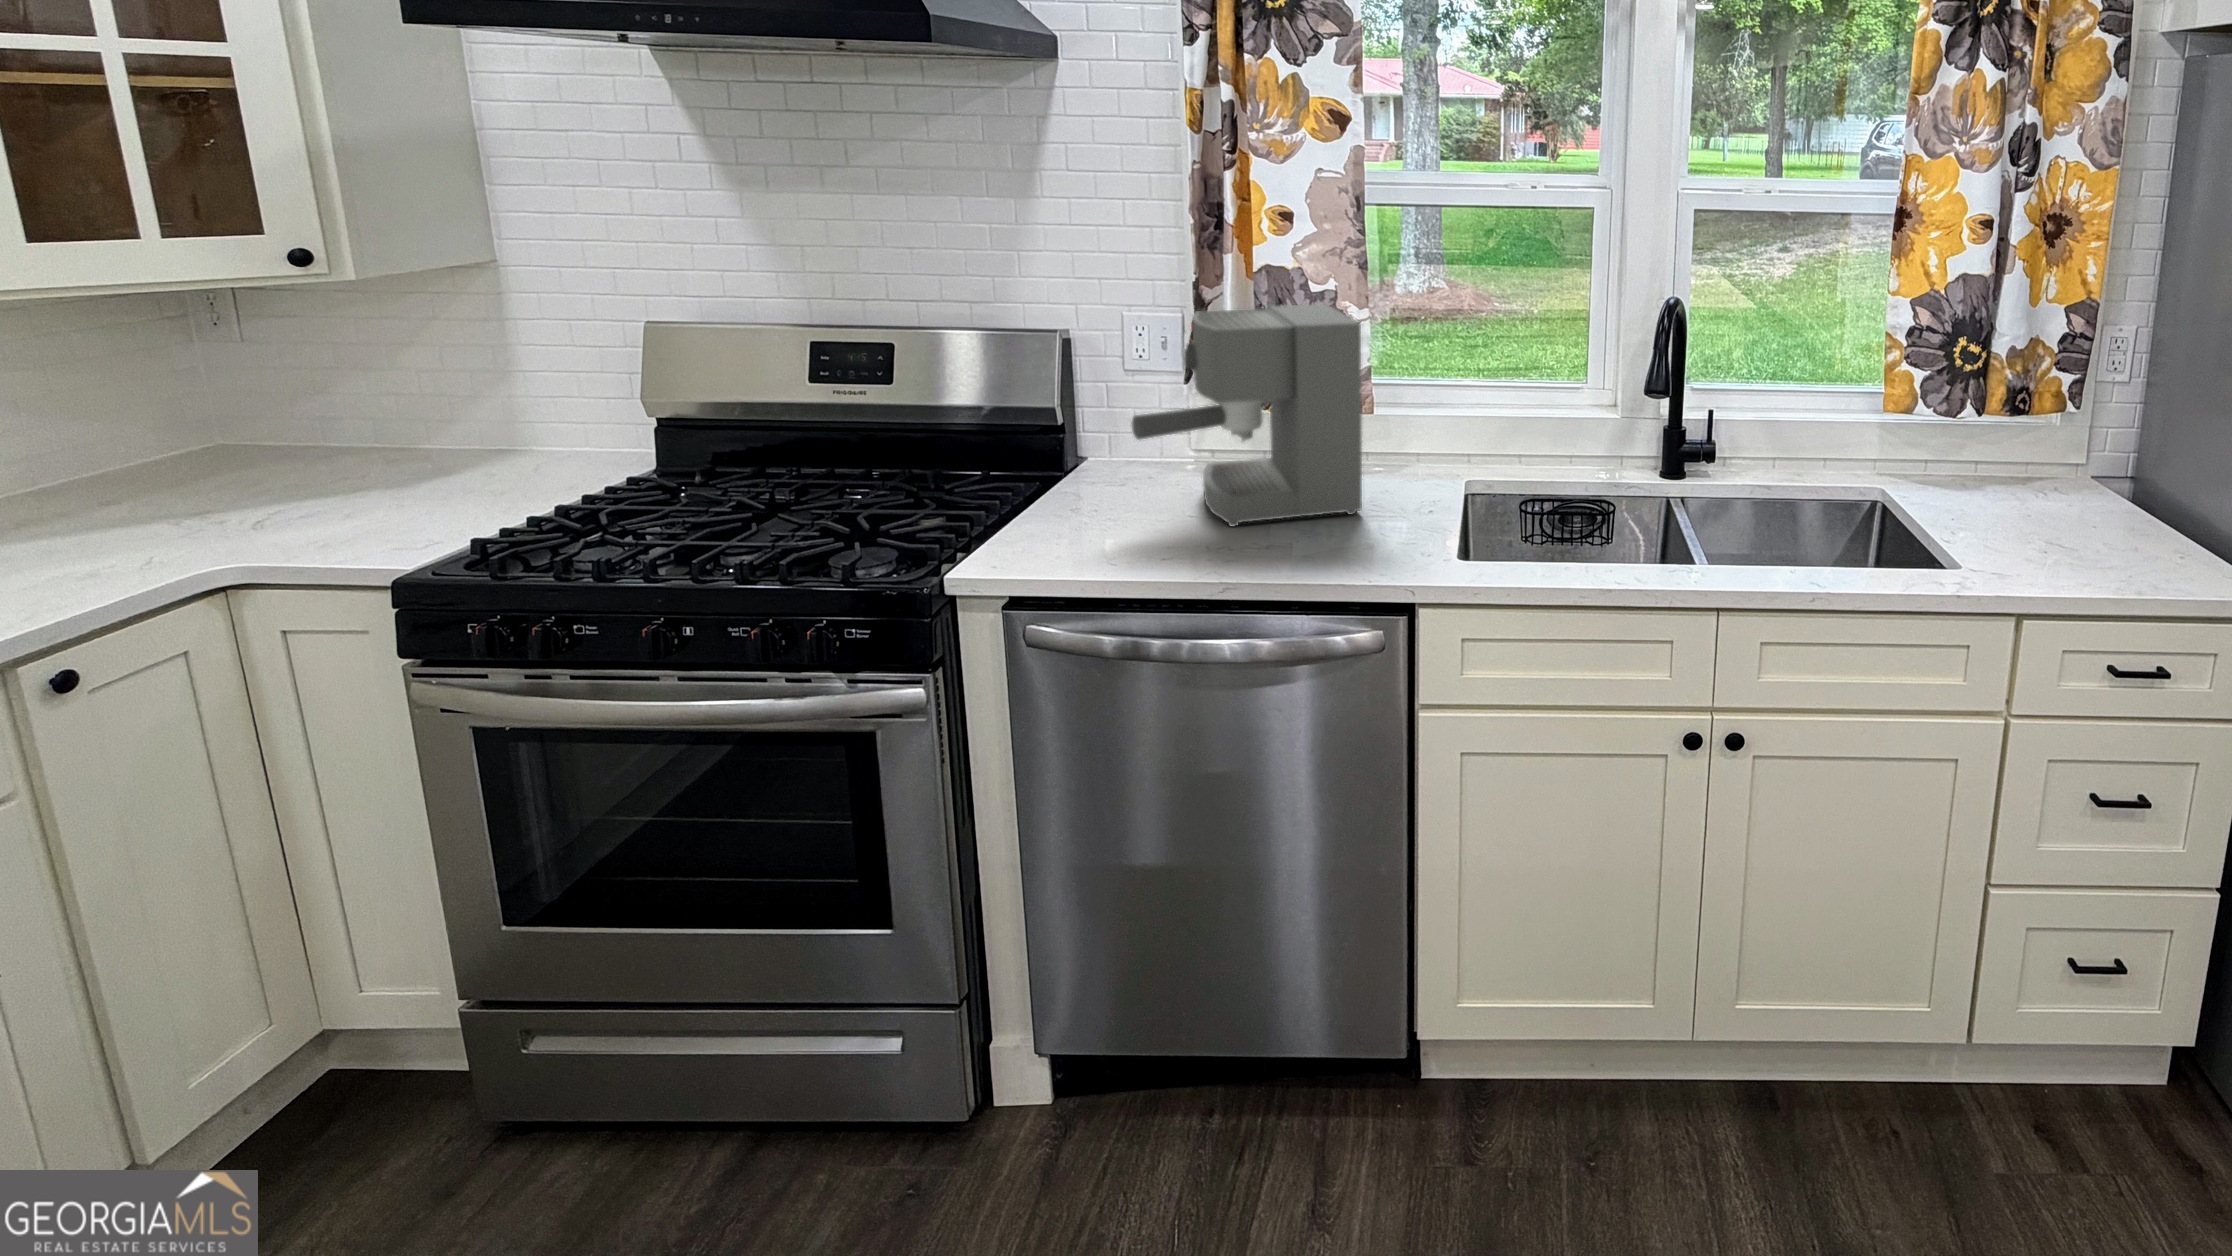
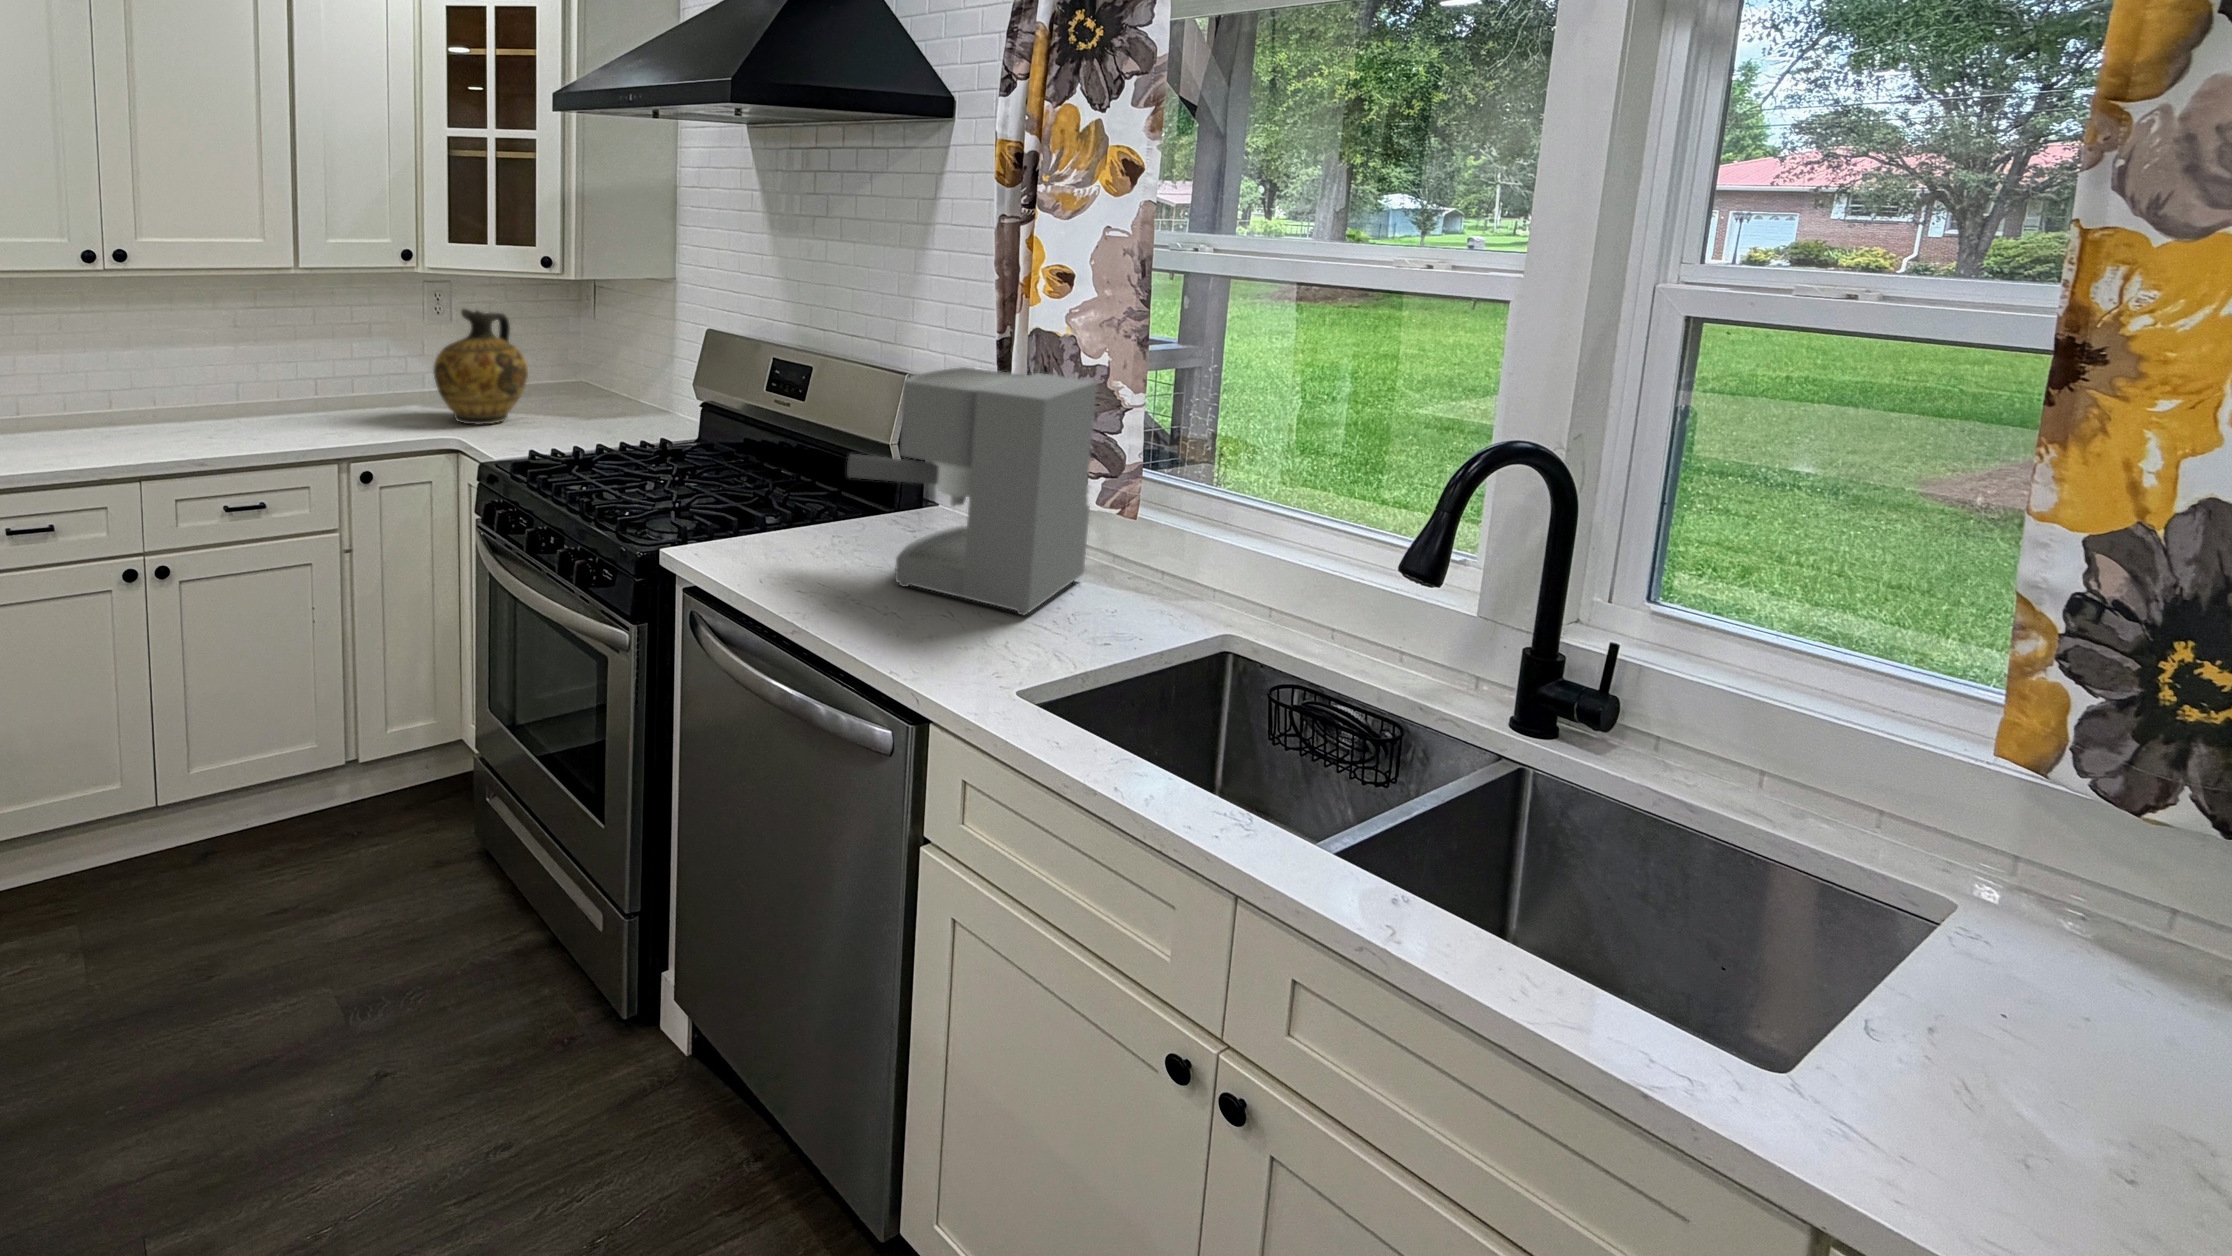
ceramic jug: none [86,350,317,545] -> present [433,309,528,424]

